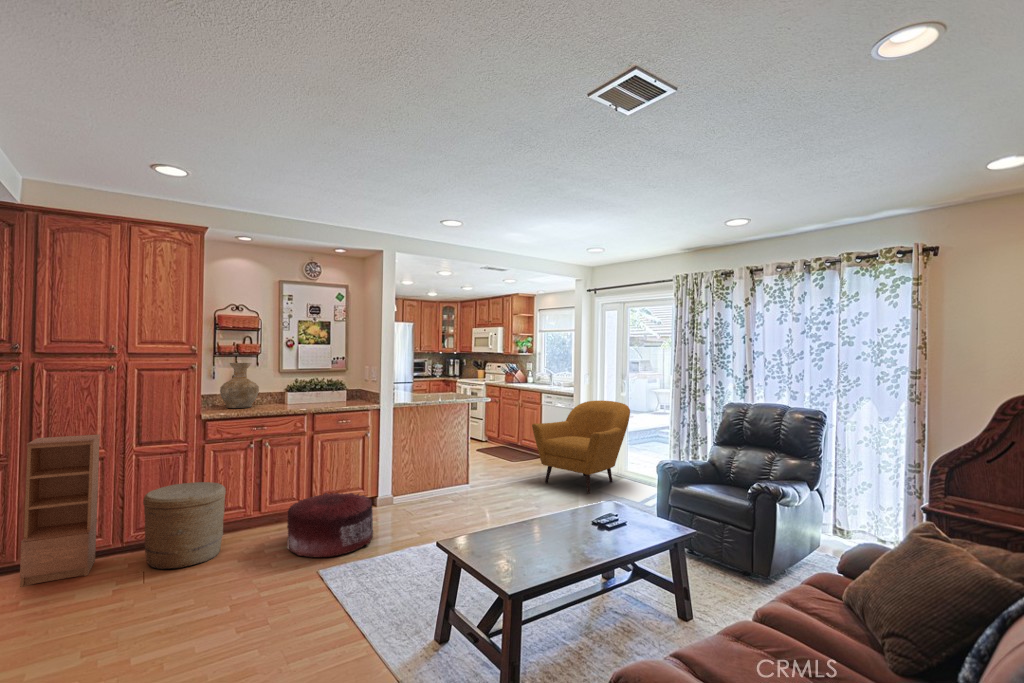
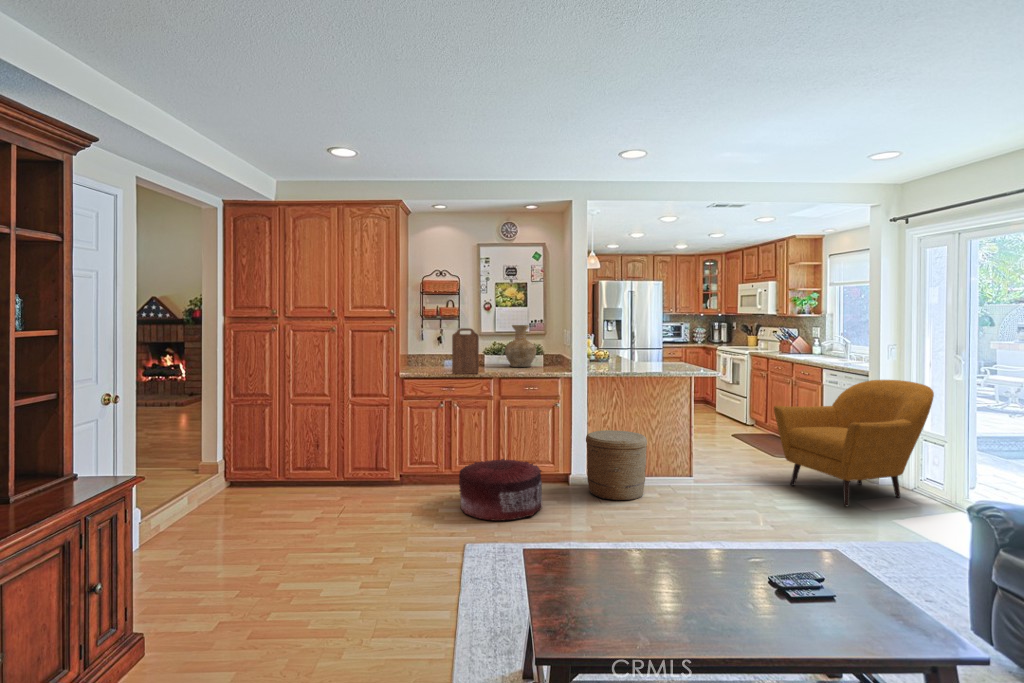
vase: present [220,363,259,408] -> present [505,325,536,367]
cutting board: none [265,366,295,412] -> present [452,328,479,374]
bookcase: present [20,434,100,587] -> none [274,385,327,499]
woven basket: present [143,482,226,569] -> present [586,430,647,501]

